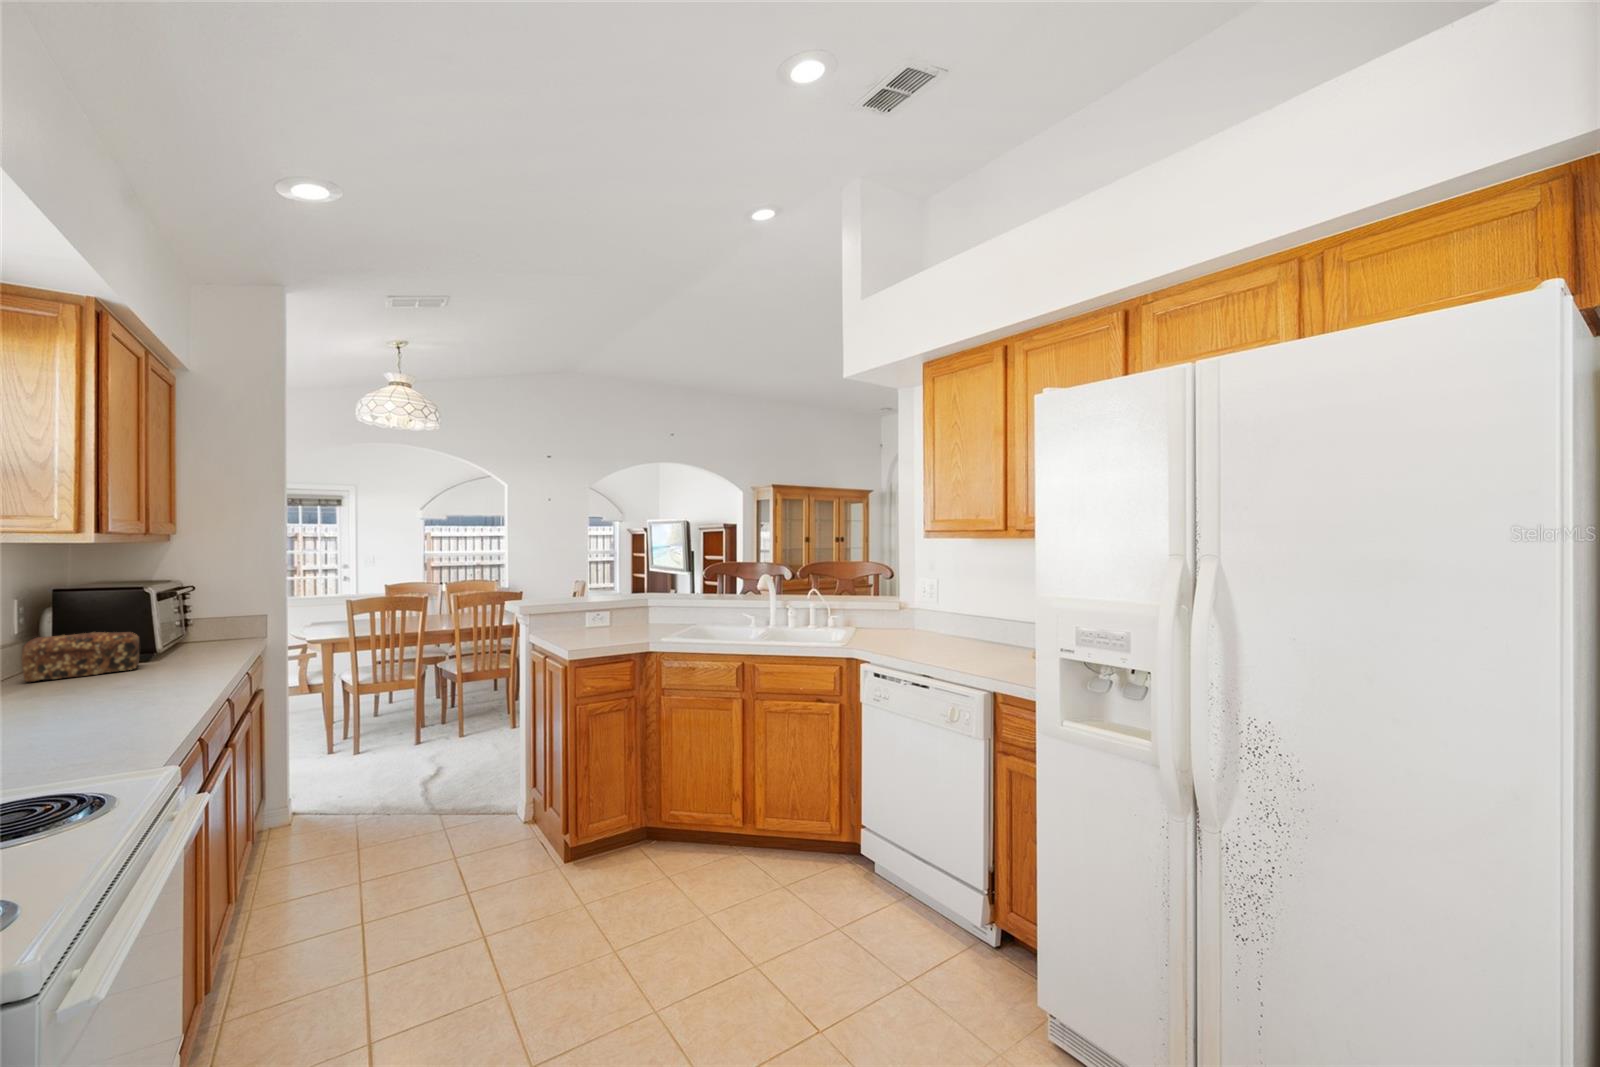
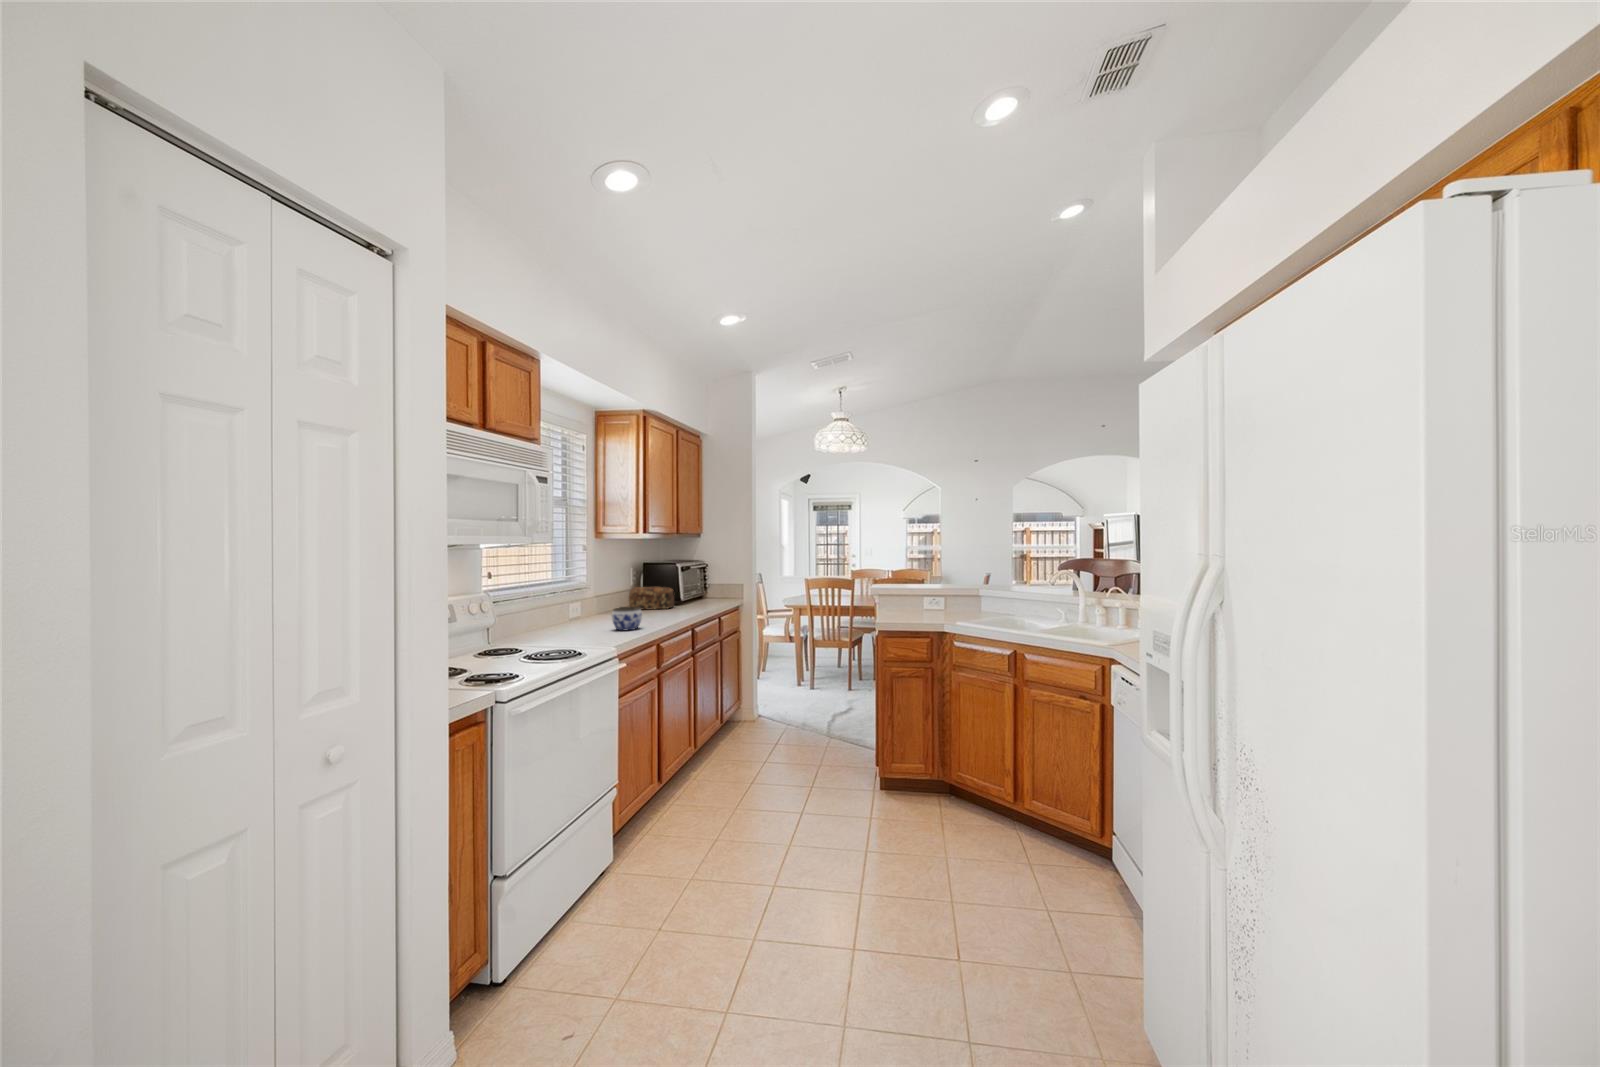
jar: none [66,675,151,727] -> present [612,607,642,630]

